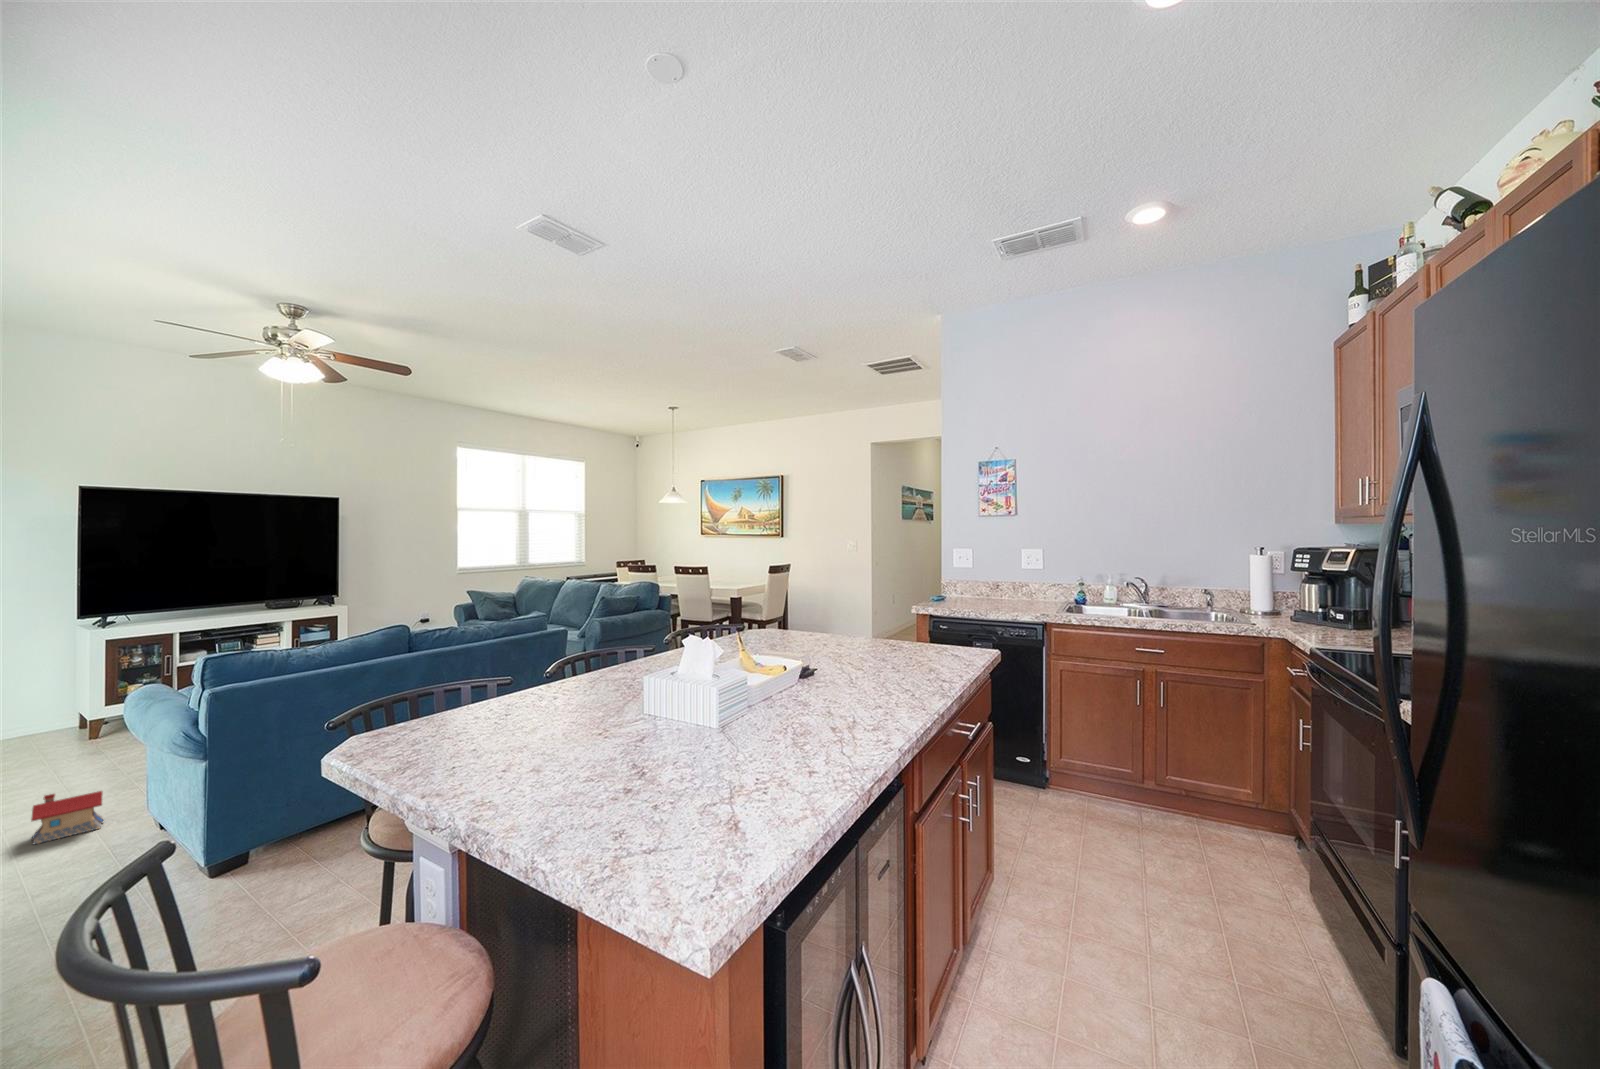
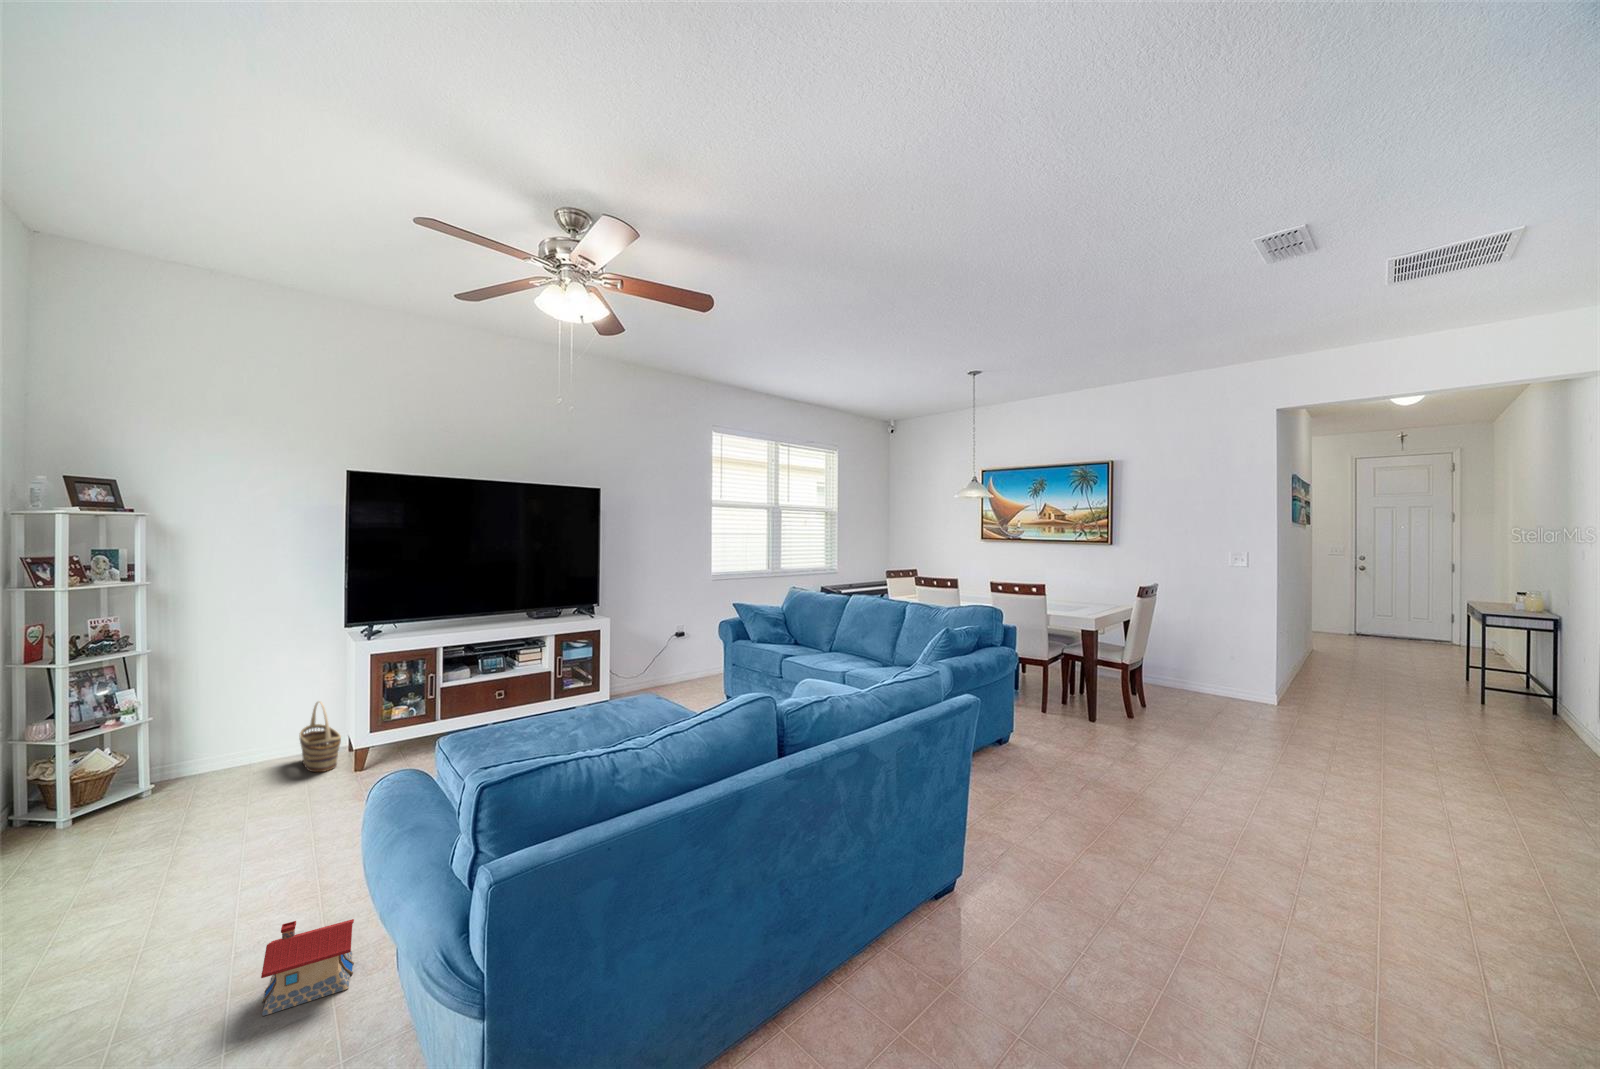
basket: none [27,685,73,743] -> present [300,702,341,772]

